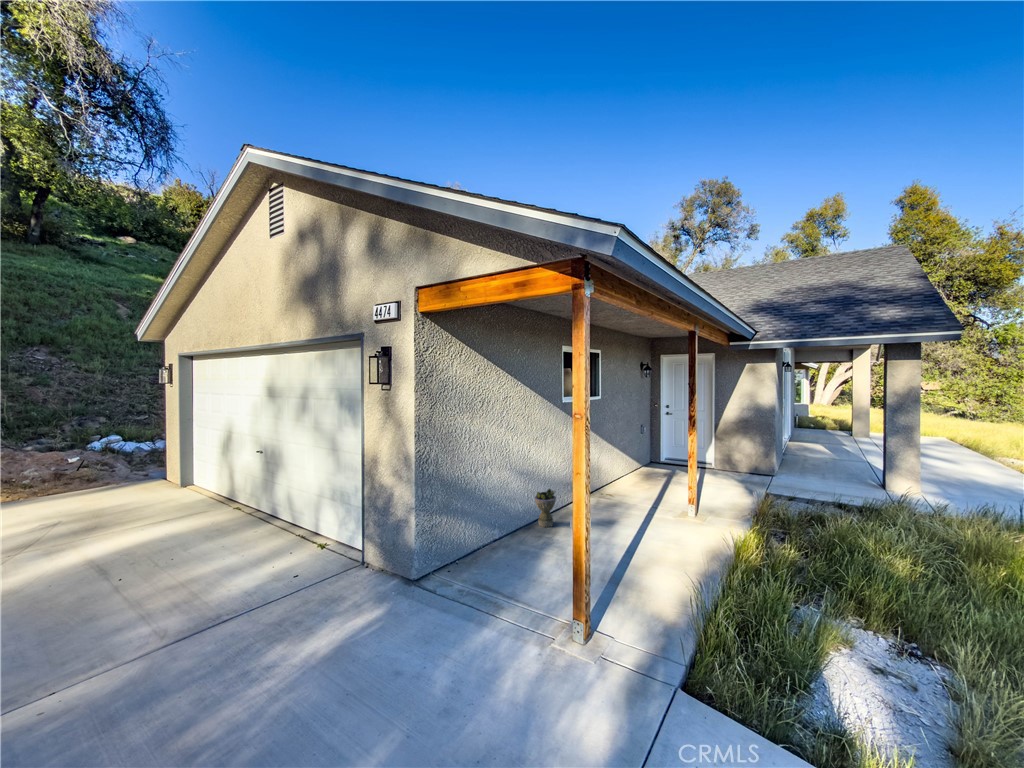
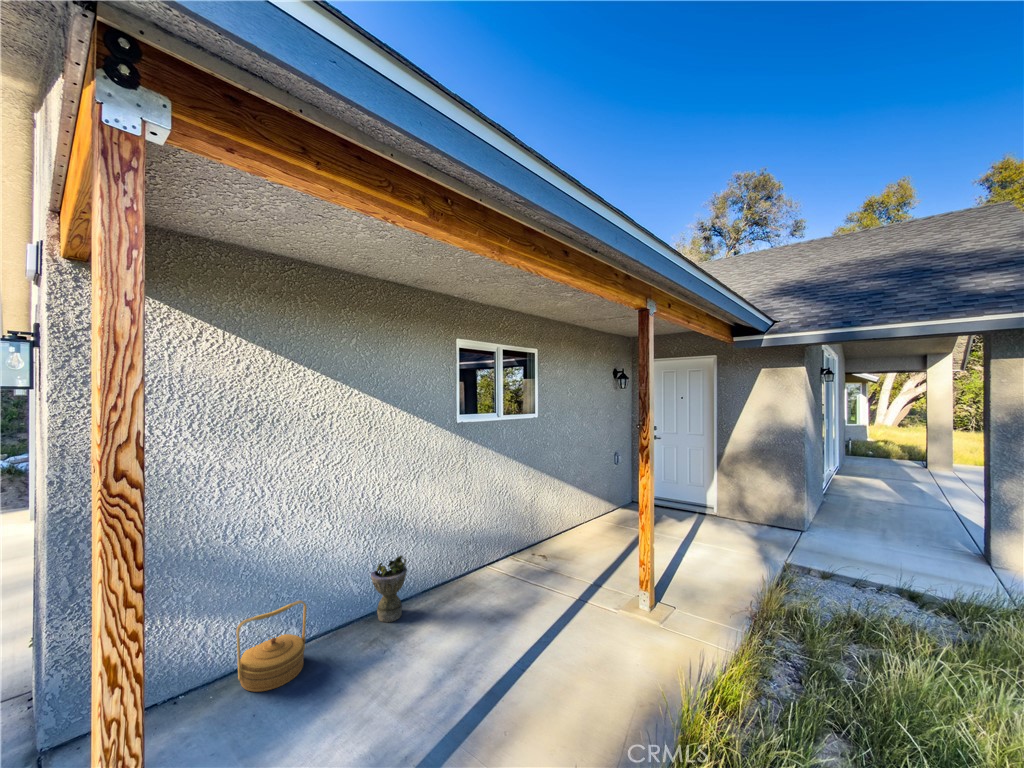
woven basket: none [491,509,524,554] -> present [236,601,307,692]

